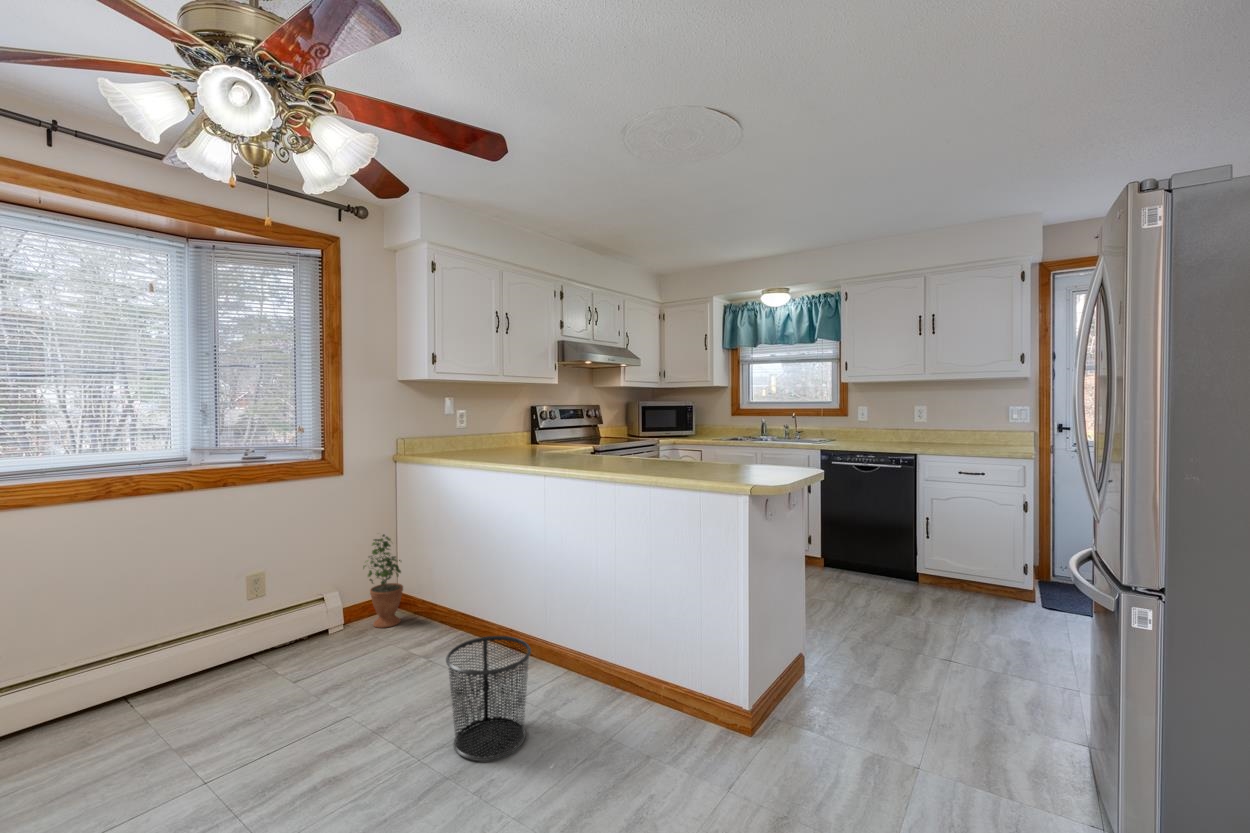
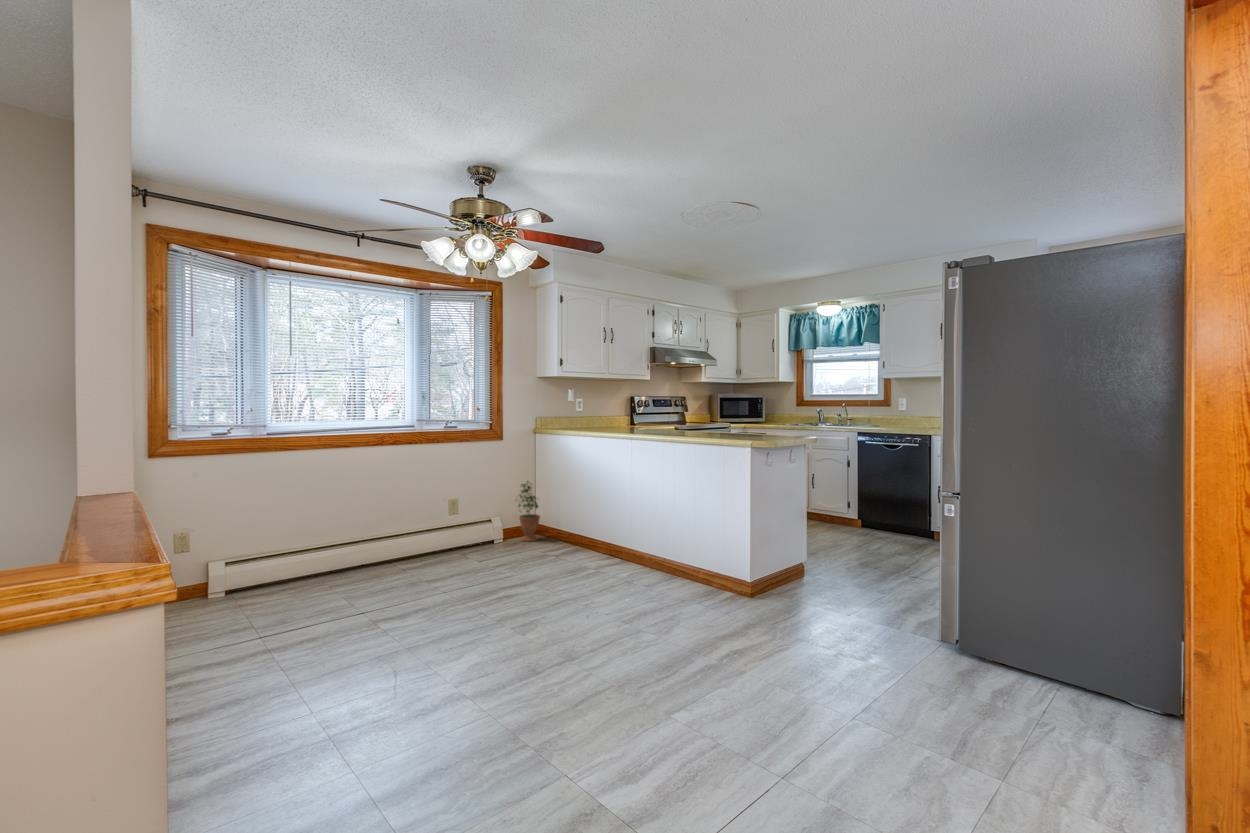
waste bin: present [446,636,531,761] -> none [567,532,616,595]

